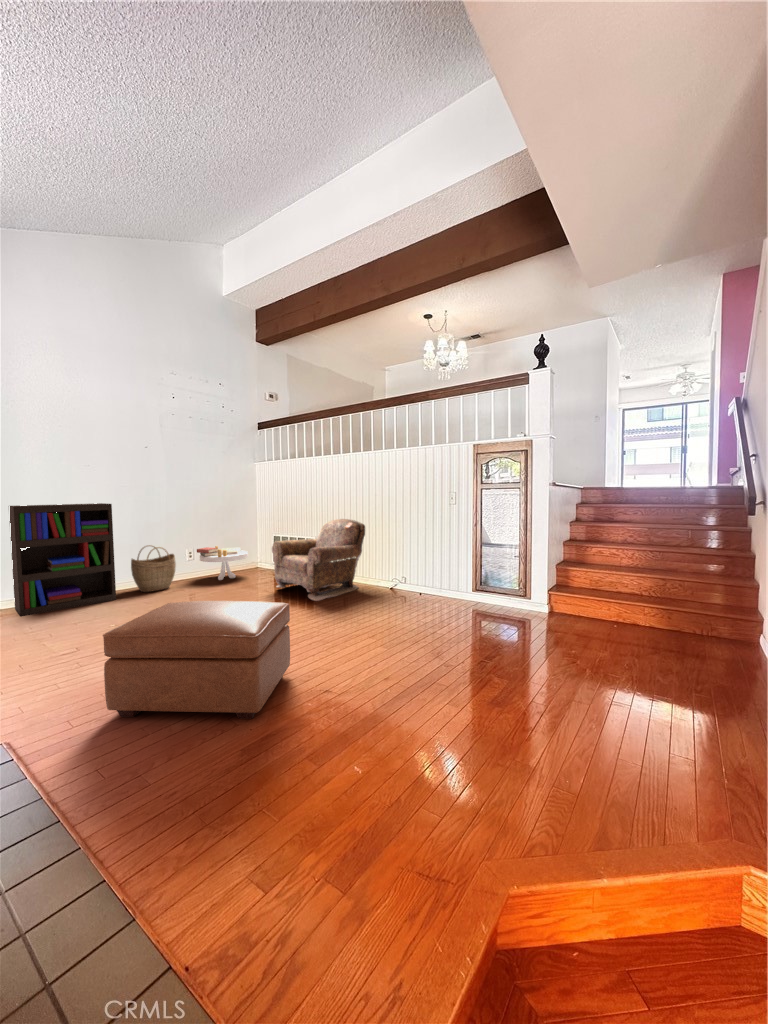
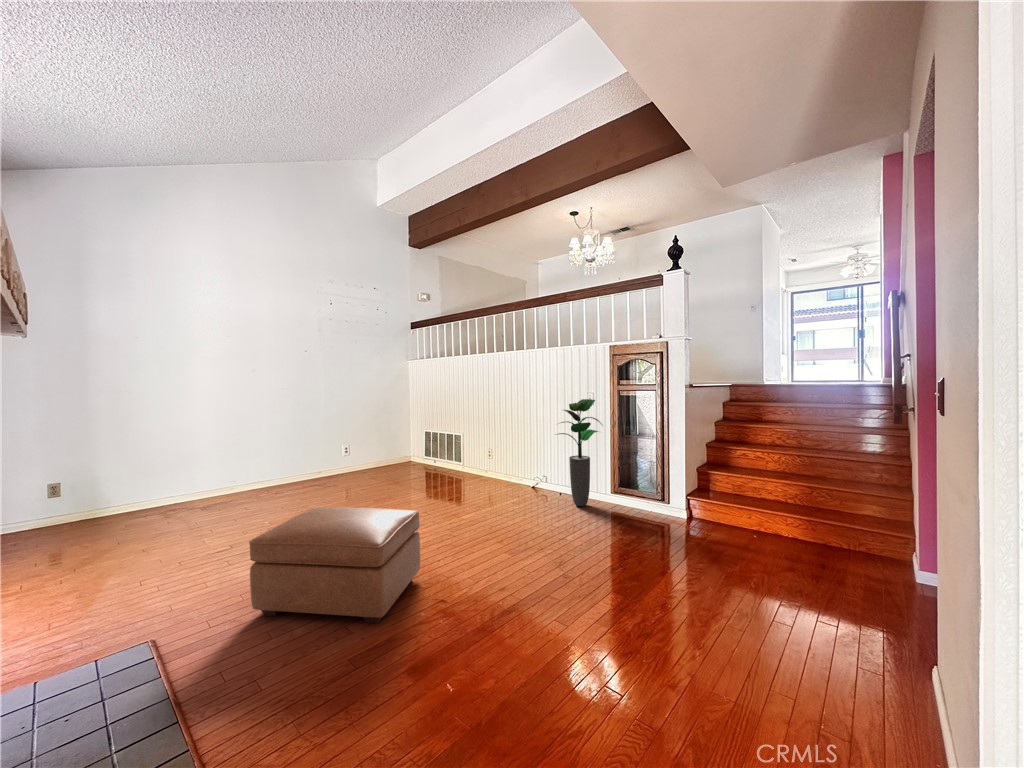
potted plant: none [416,498,466,605] -> present [556,399,602,506]
bookshelf: present [9,503,116,617] -> none [185,404,277,511]
armchair: present [272,519,365,601] -> none [419,417,509,500]
woven basket: present [131,545,176,592] -> none [291,442,332,487]
side table: present [197,546,248,580] -> none [352,441,400,475]

